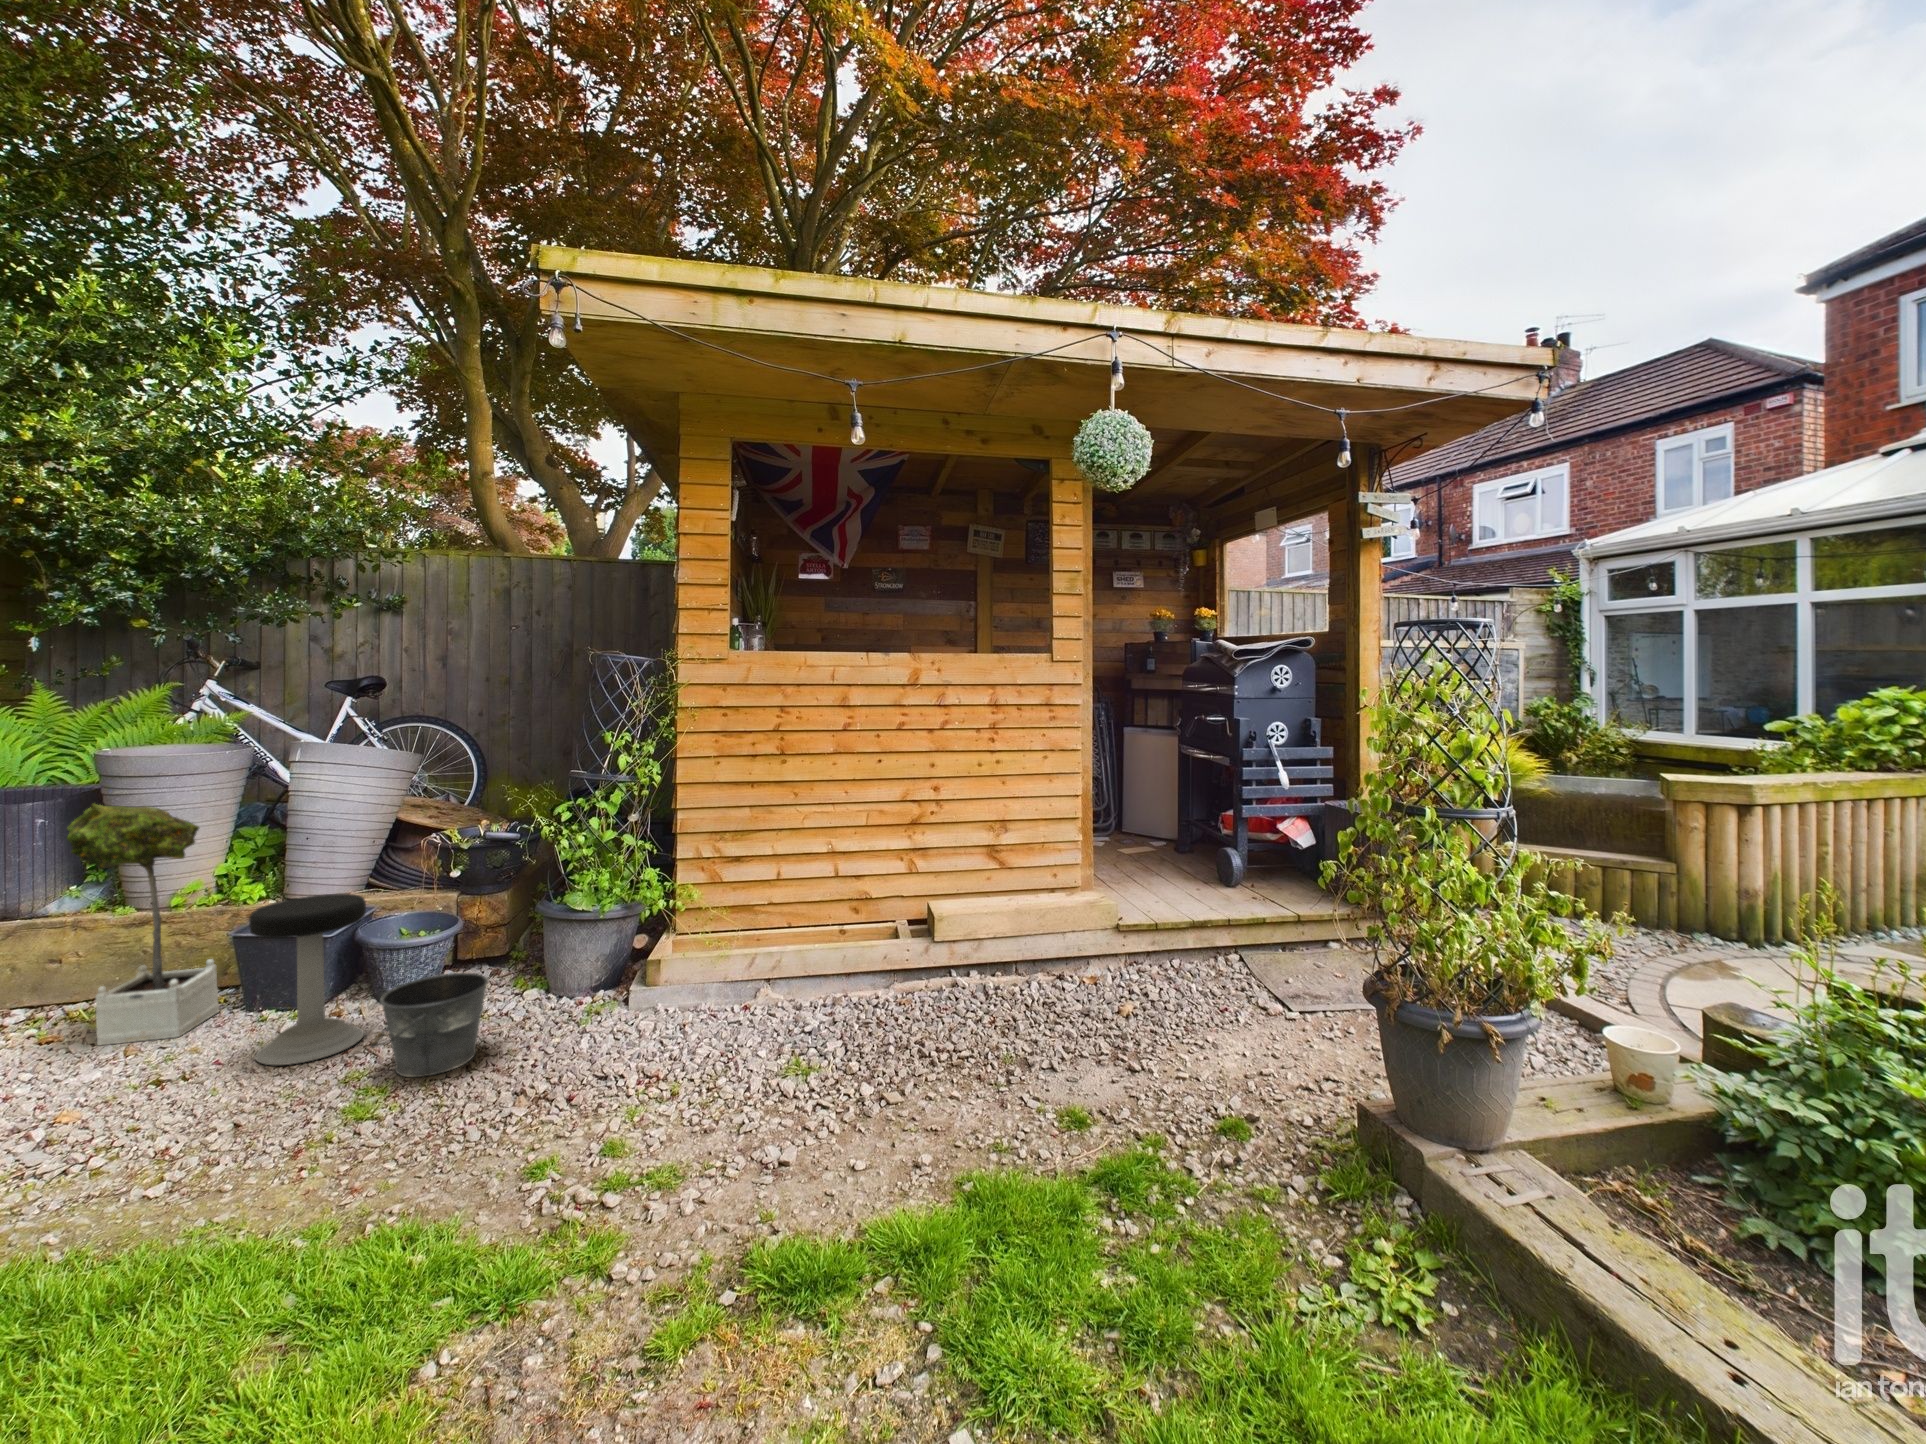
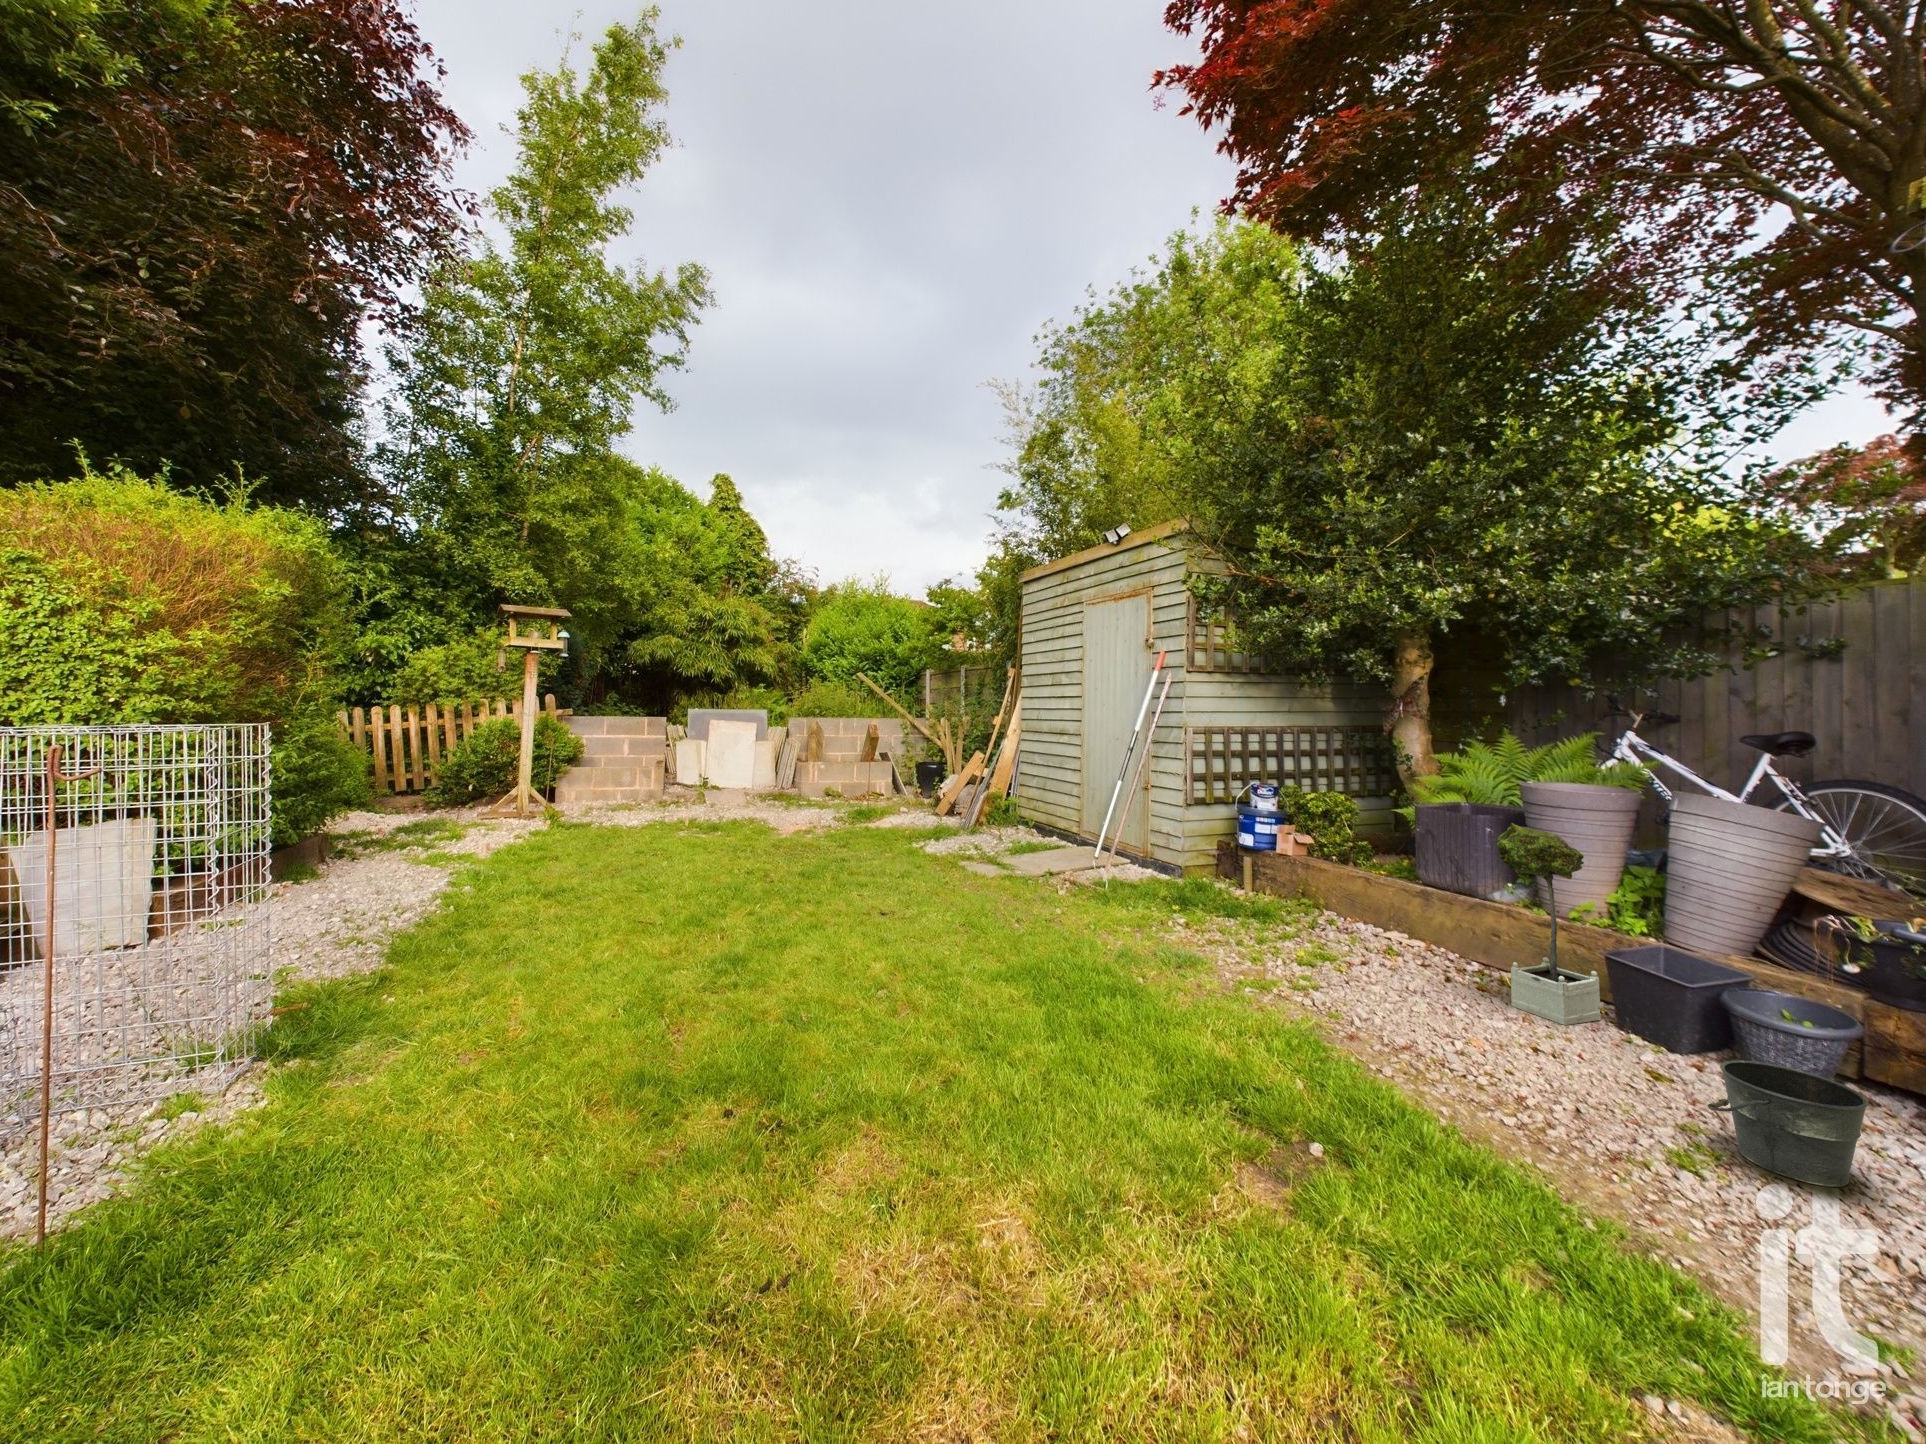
stool: present [249,894,366,1065] -> none [1609,936,1724,1103]

